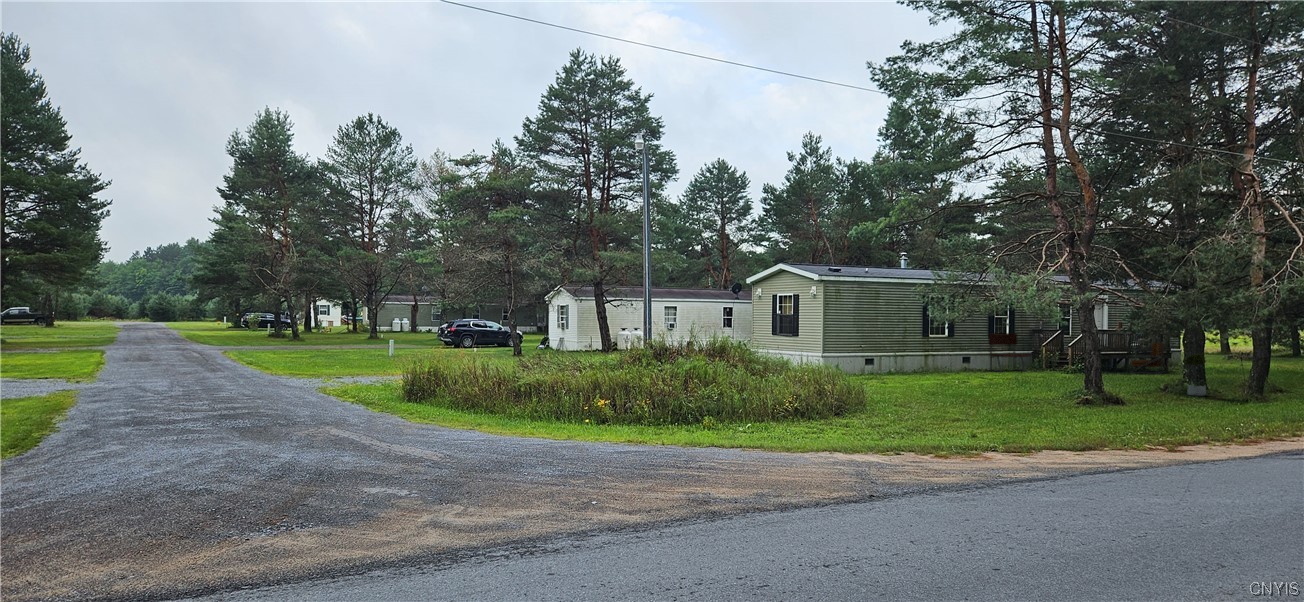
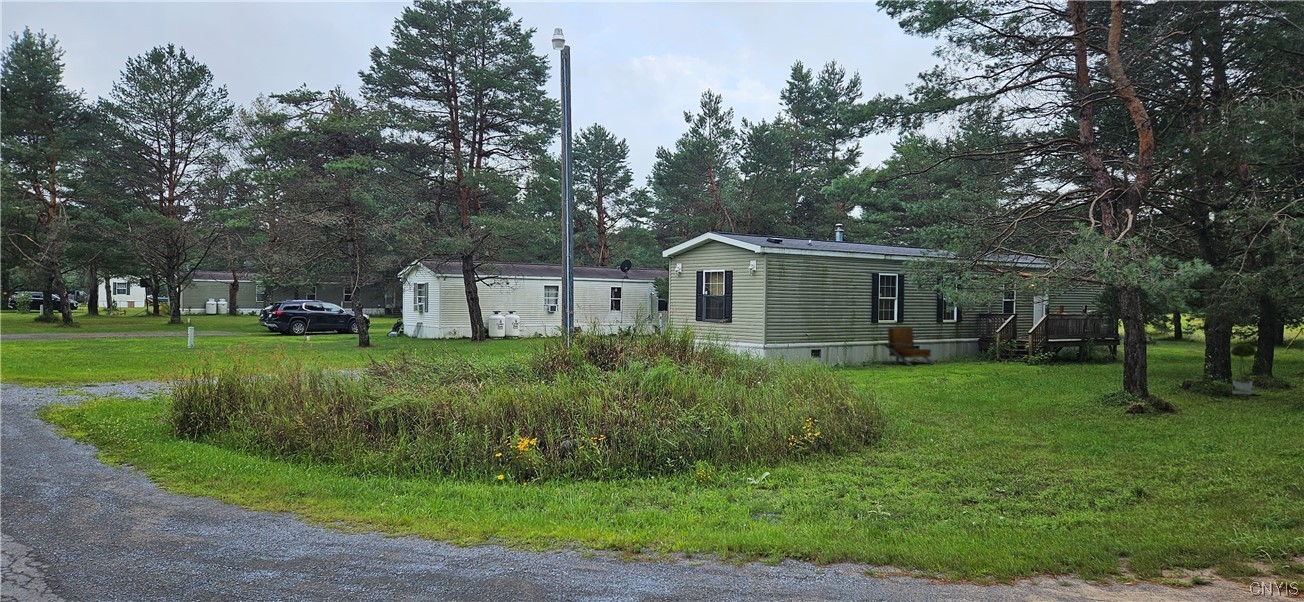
bench: present [989,333,1030,372] -> none [935,317,979,361]
lounge chair: present [1130,343,1167,374] -> present [883,327,934,366]

